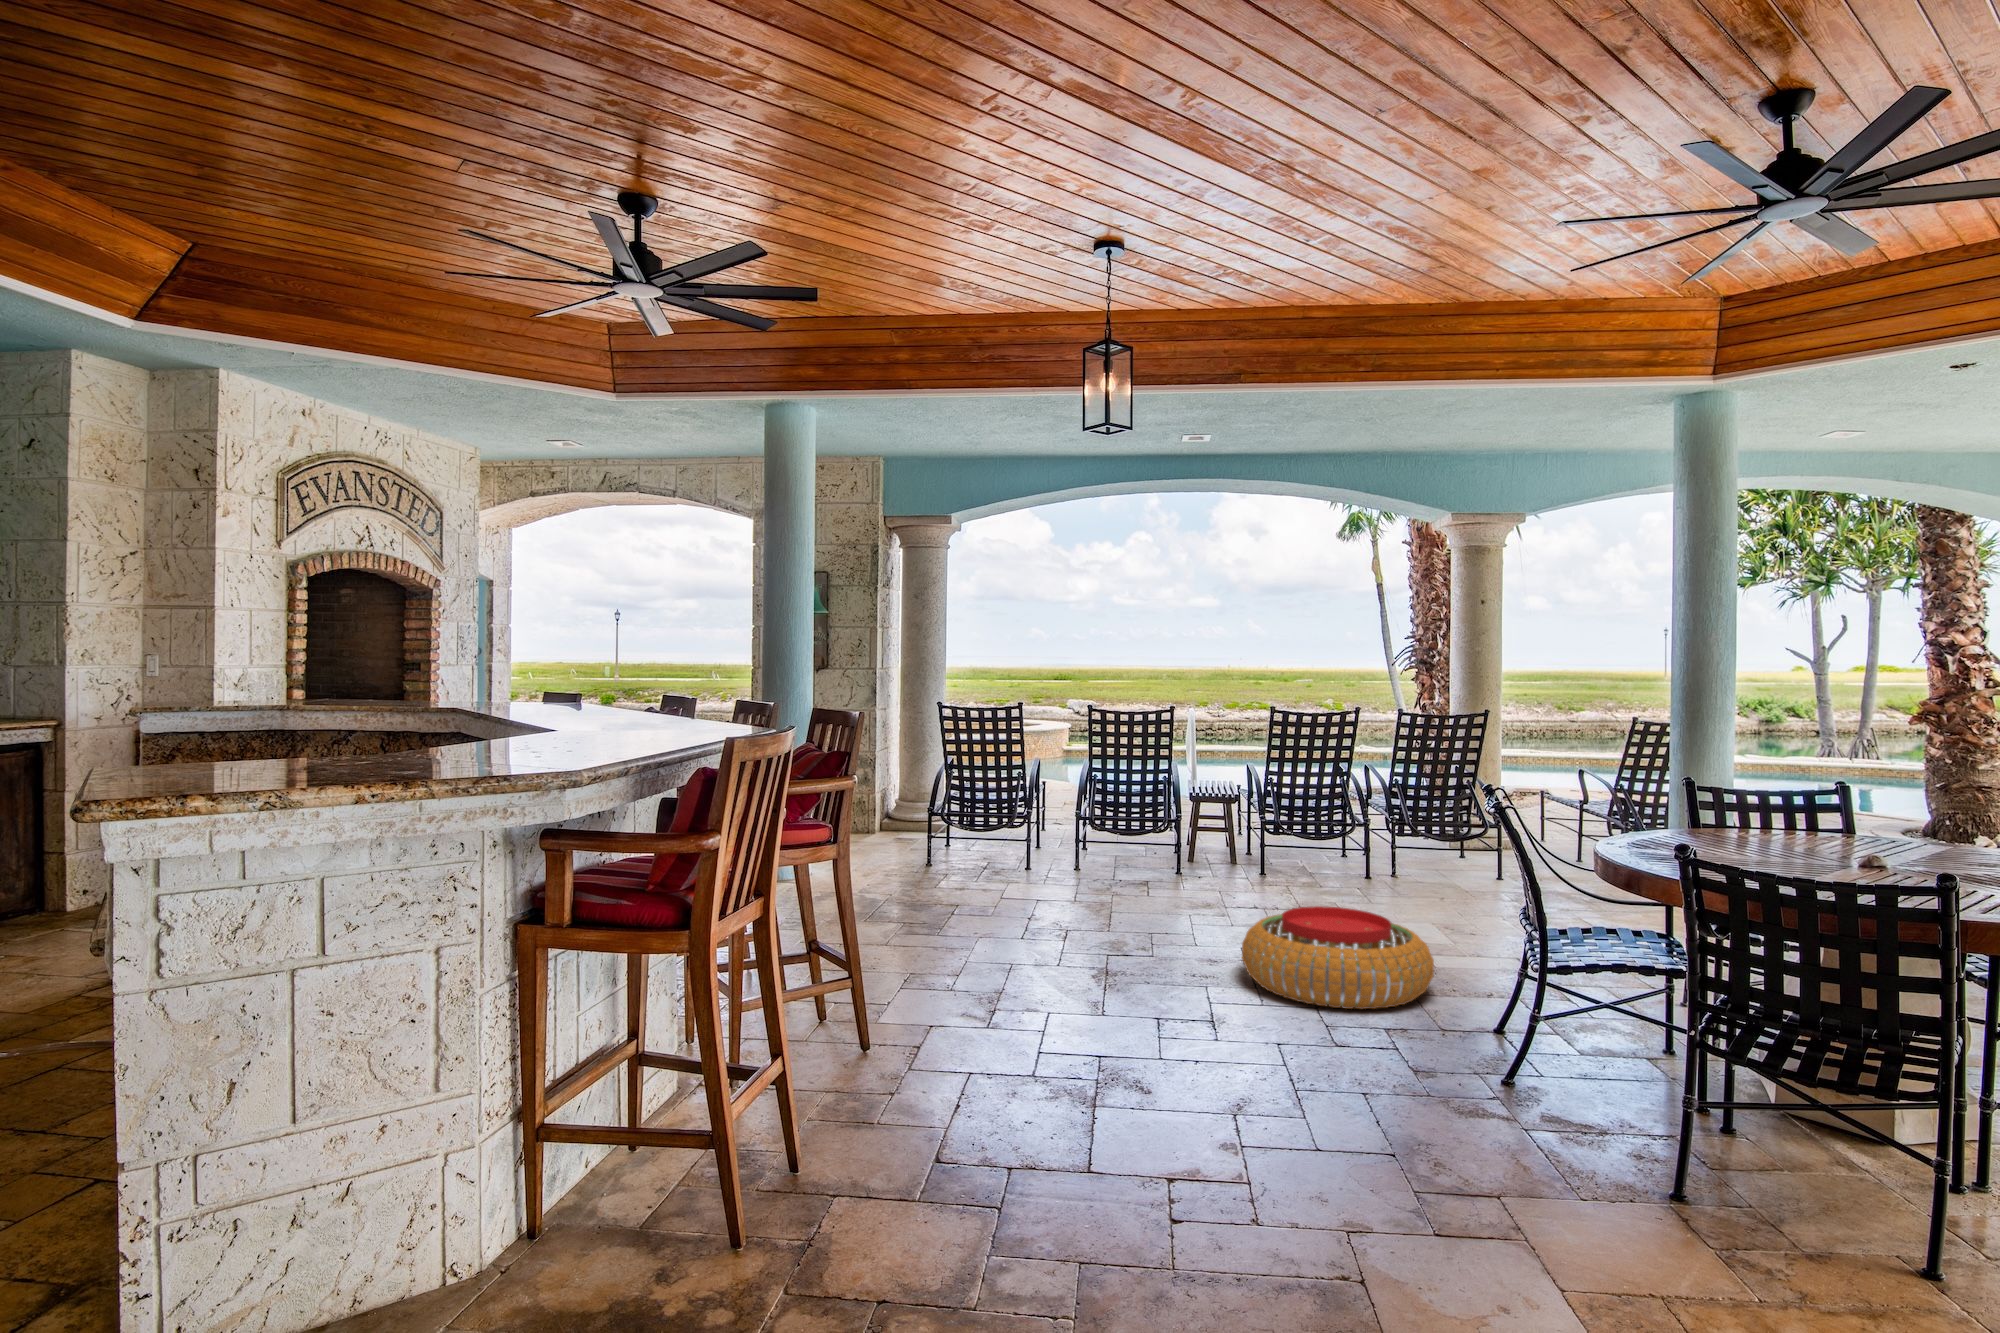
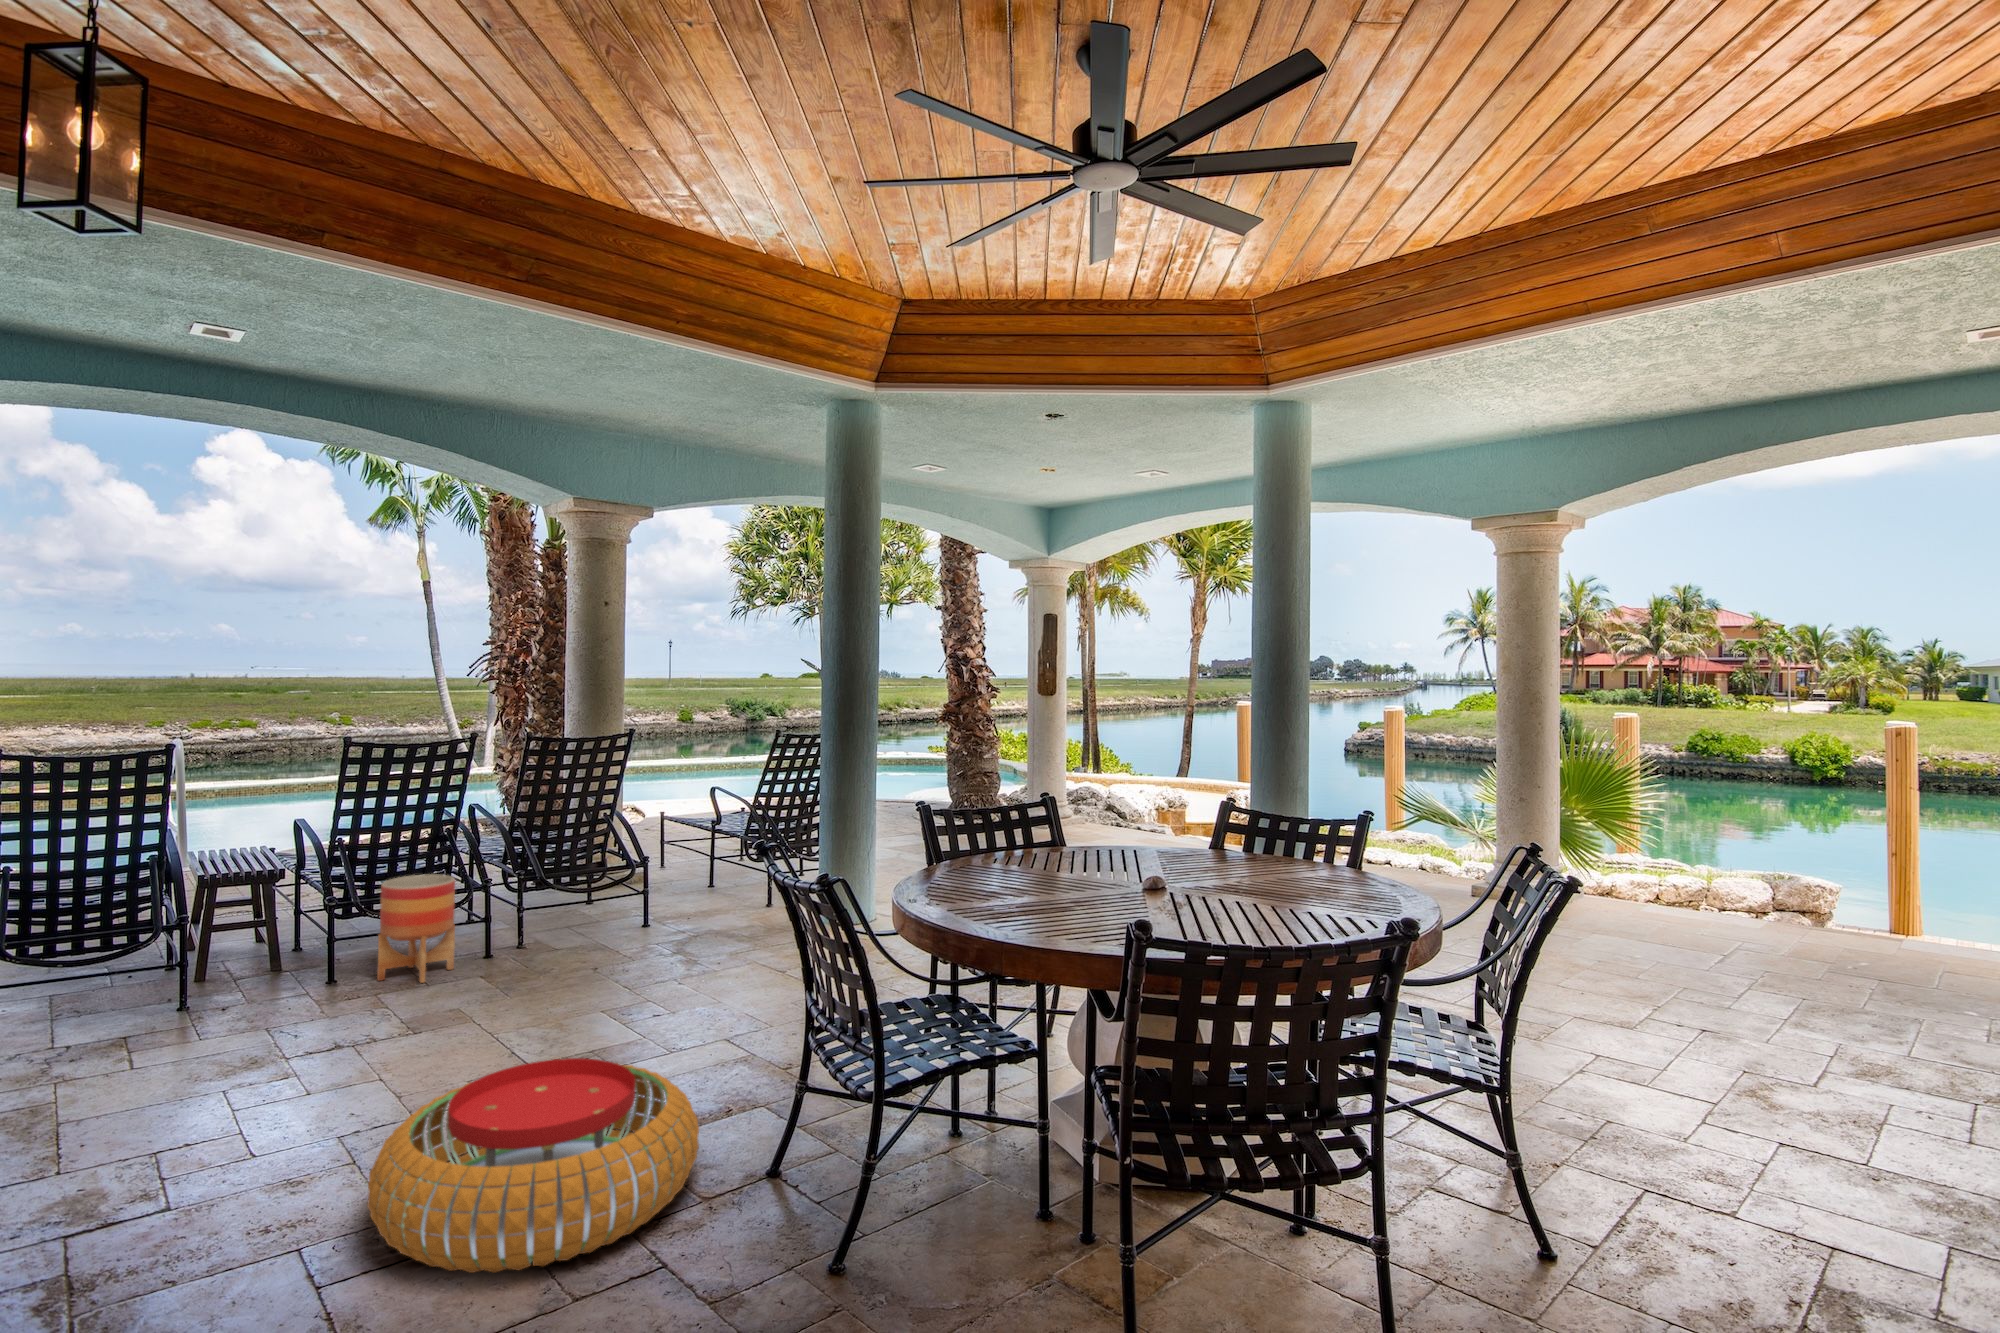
planter: none [1289,807,1338,881] -> present [377,874,455,983]

